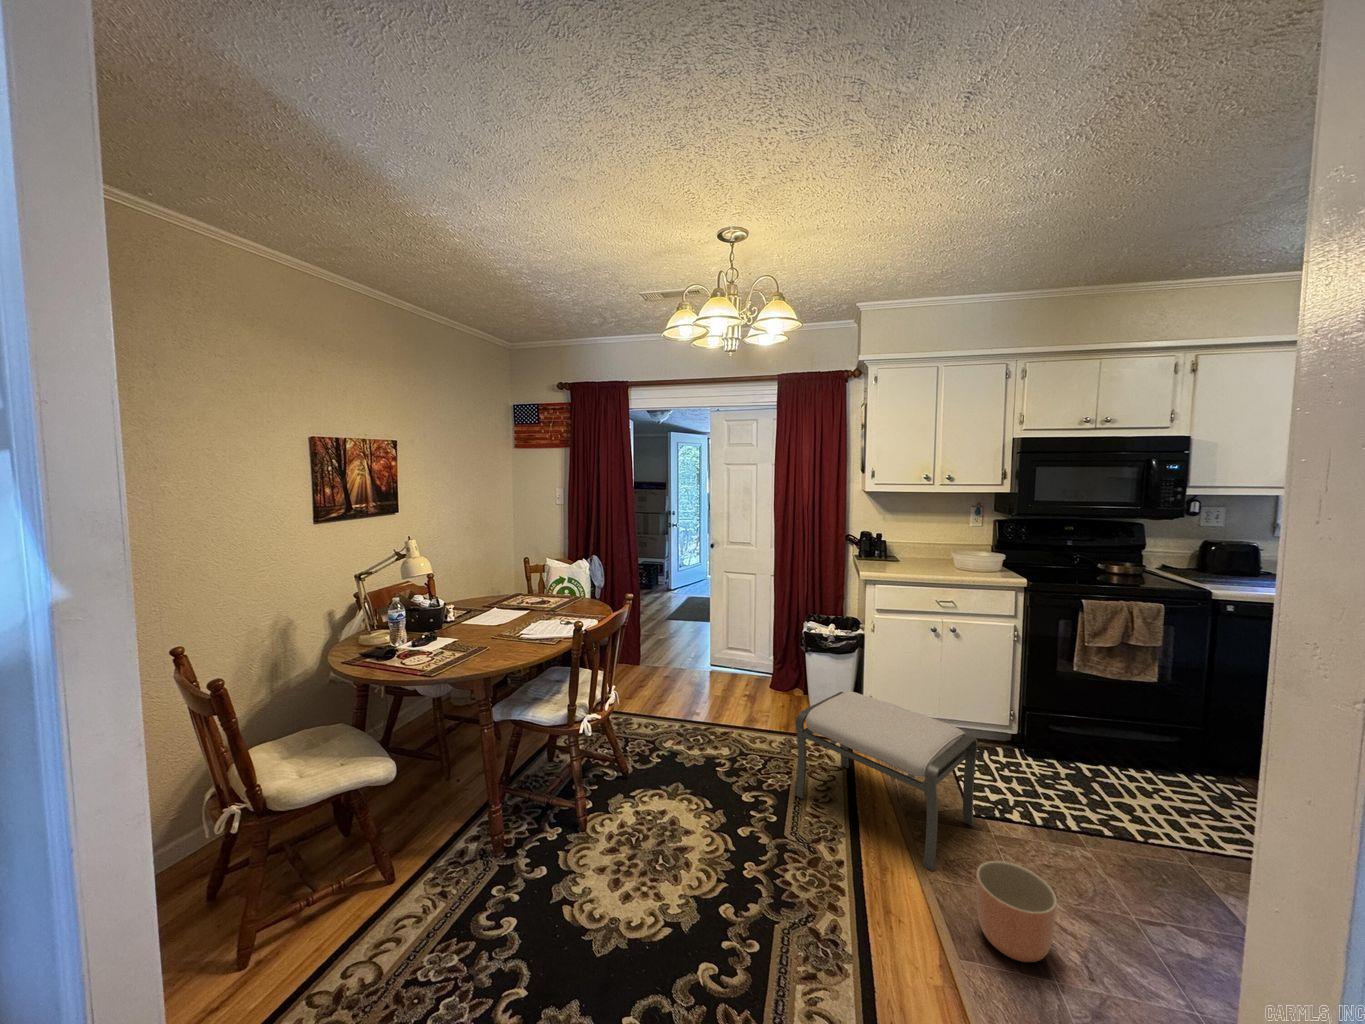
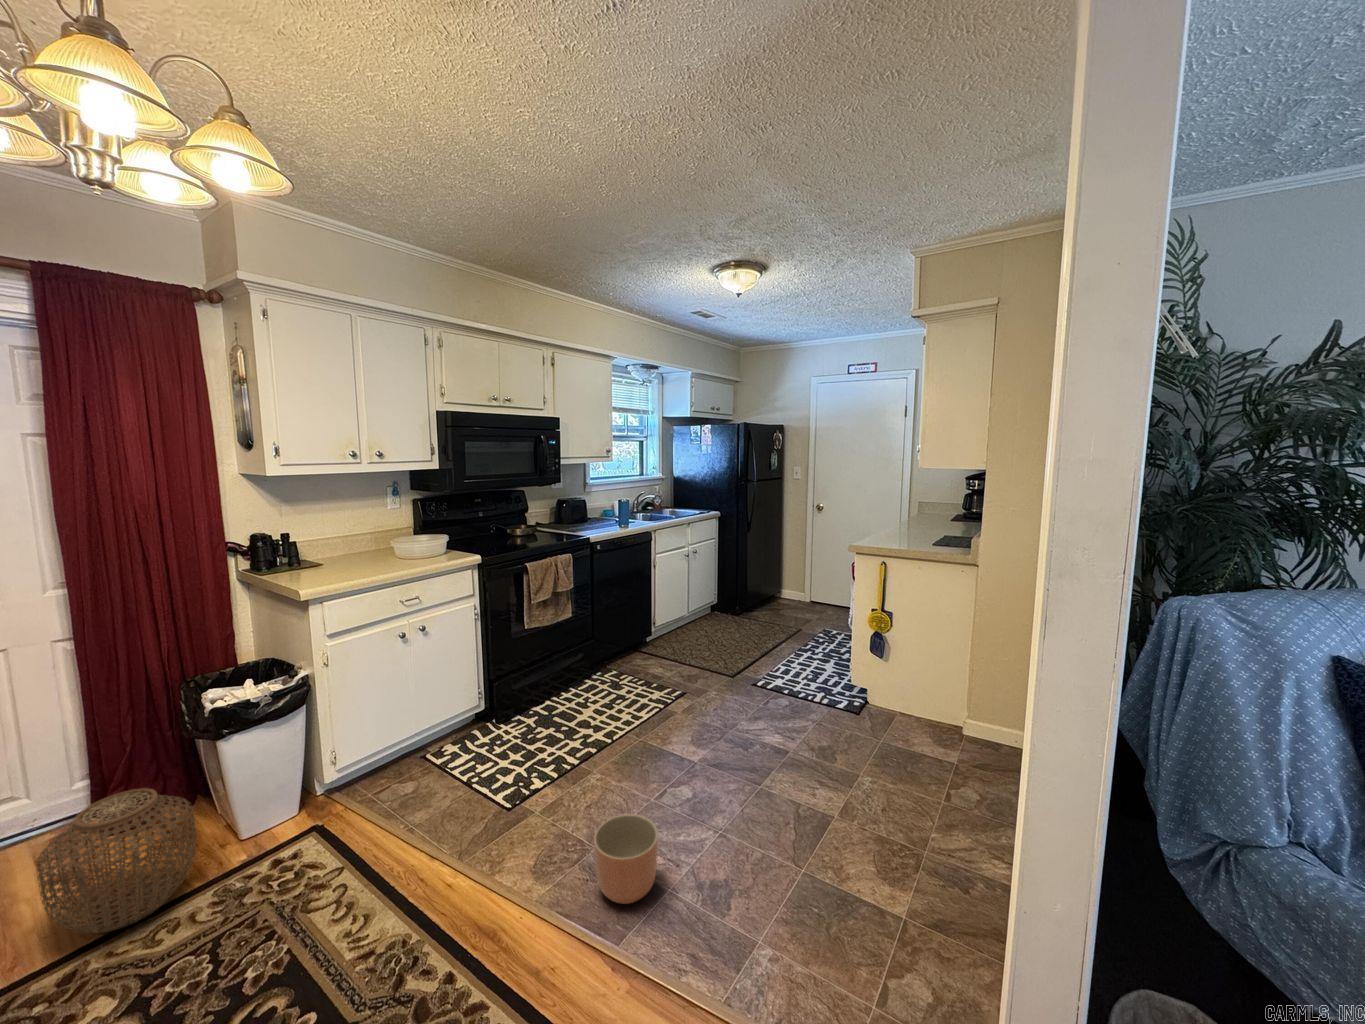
woven basket: none [731,659,789,730] -> present [36,788,196,933]
ottoman: present [795,691,978,871] -> none [300,728,531,957]

